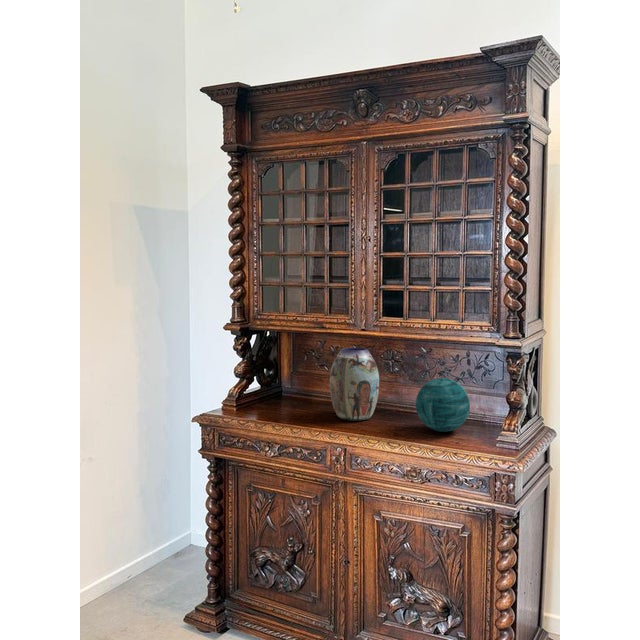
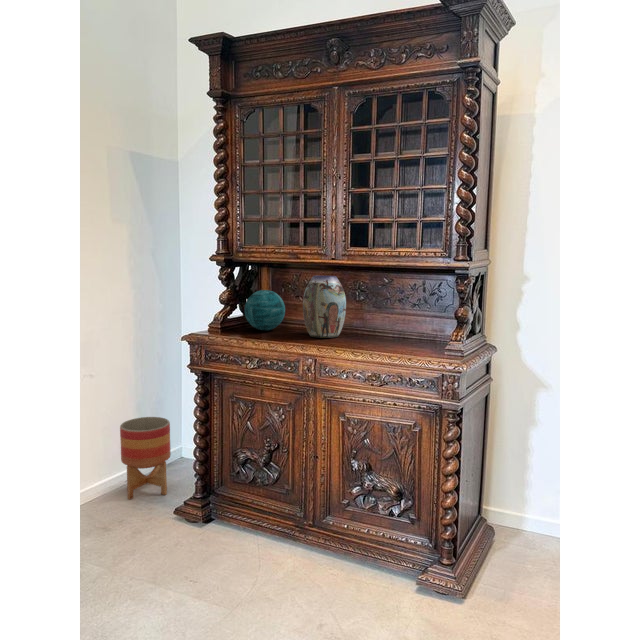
decorative orb: present [416,378,470,432] -> present [244,290,285,330]
planter: none [122,503,178,602] -> present [120,417,171,499]

